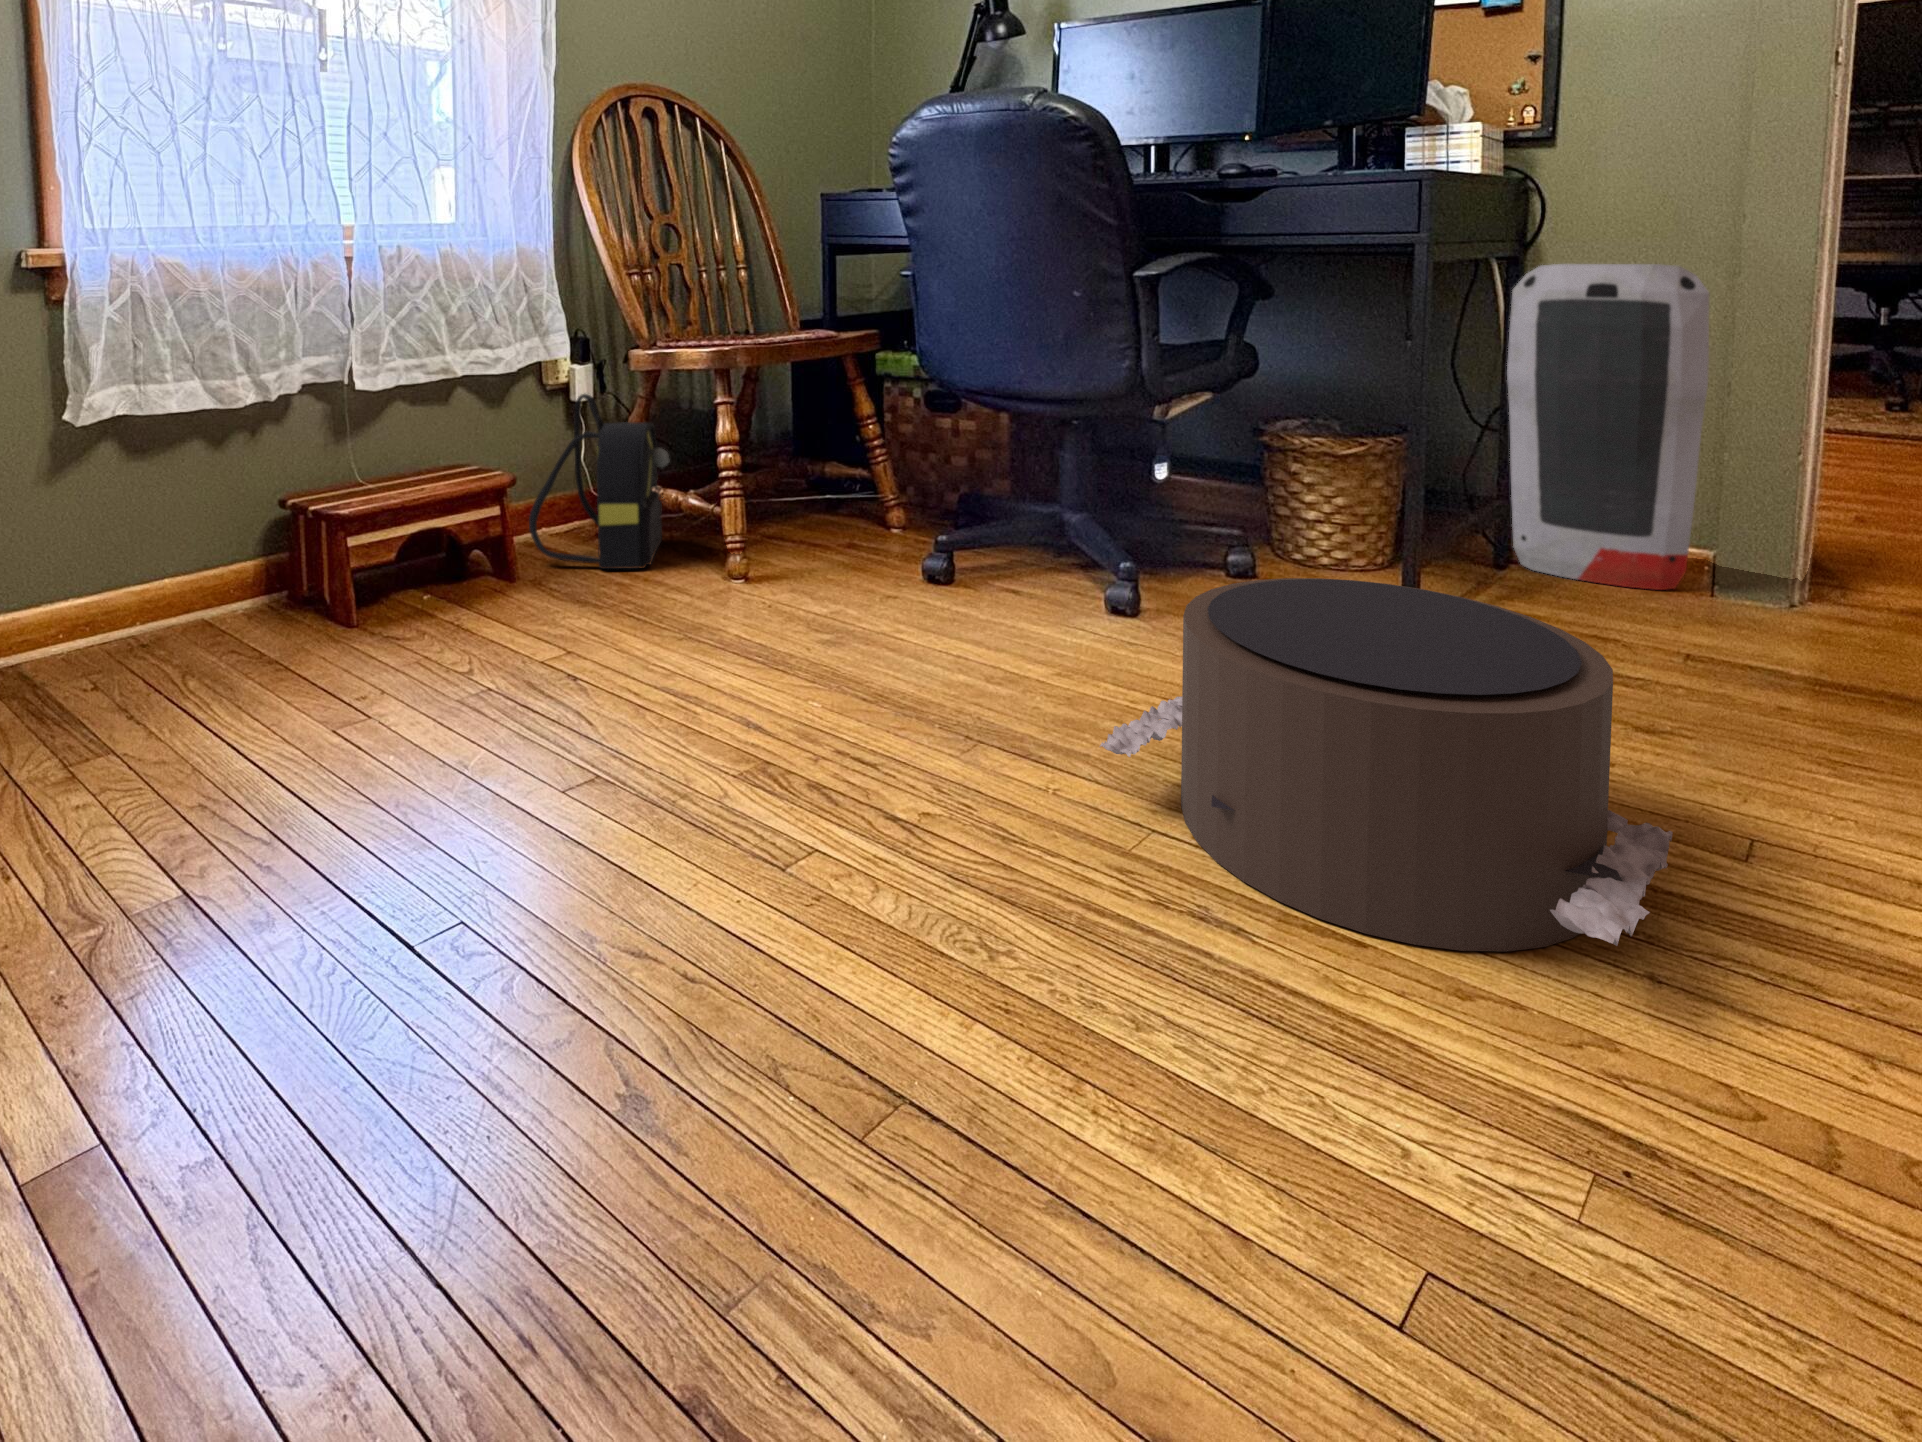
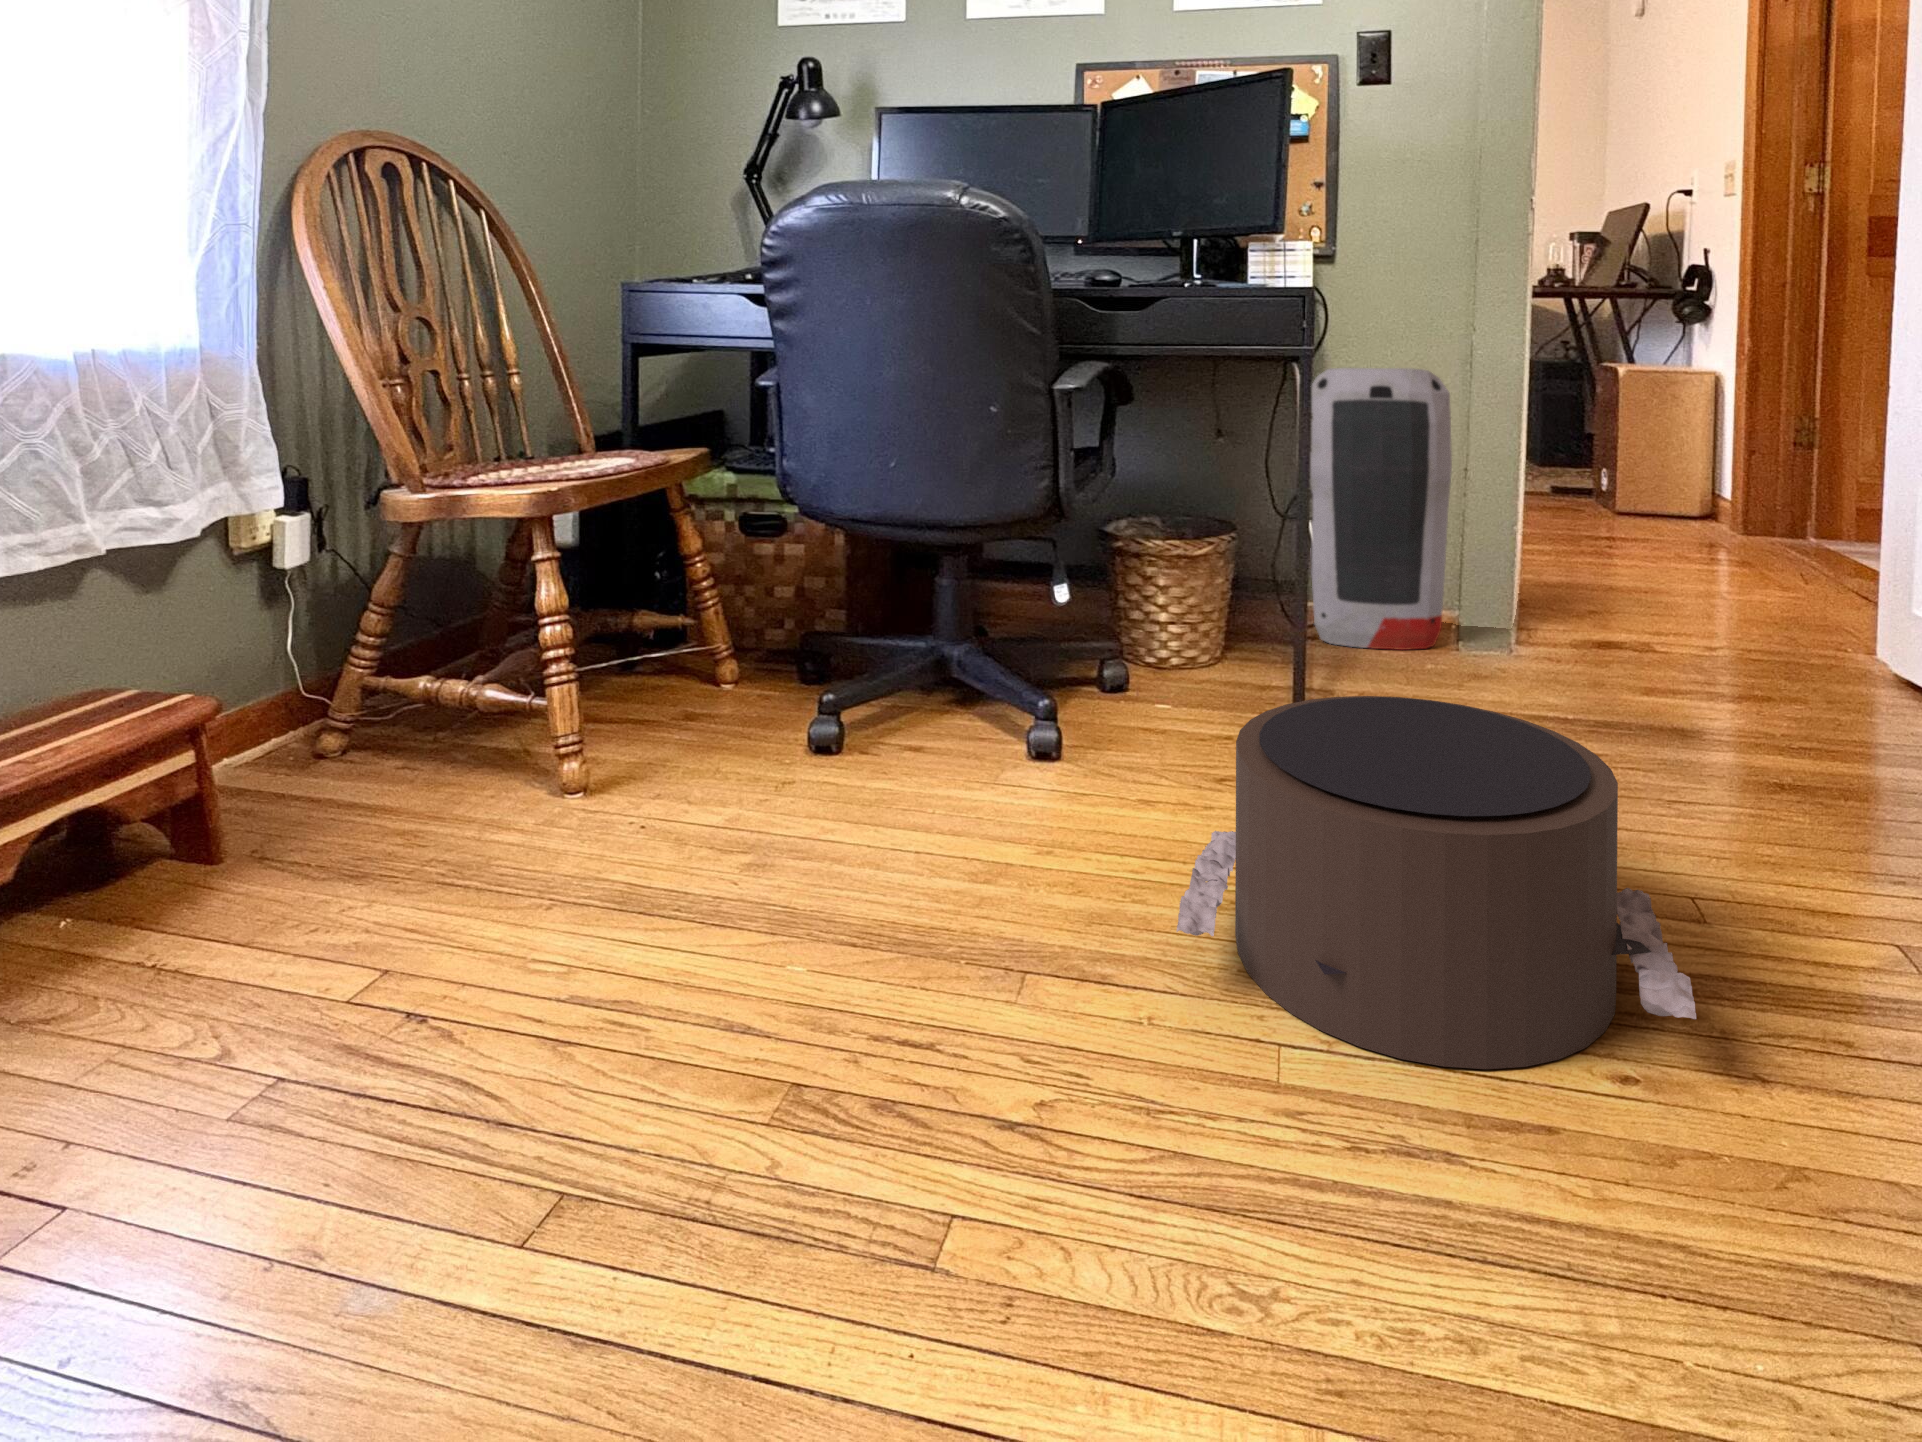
backpack: present [529,394,670,569] -> none [228,562,454,813]

